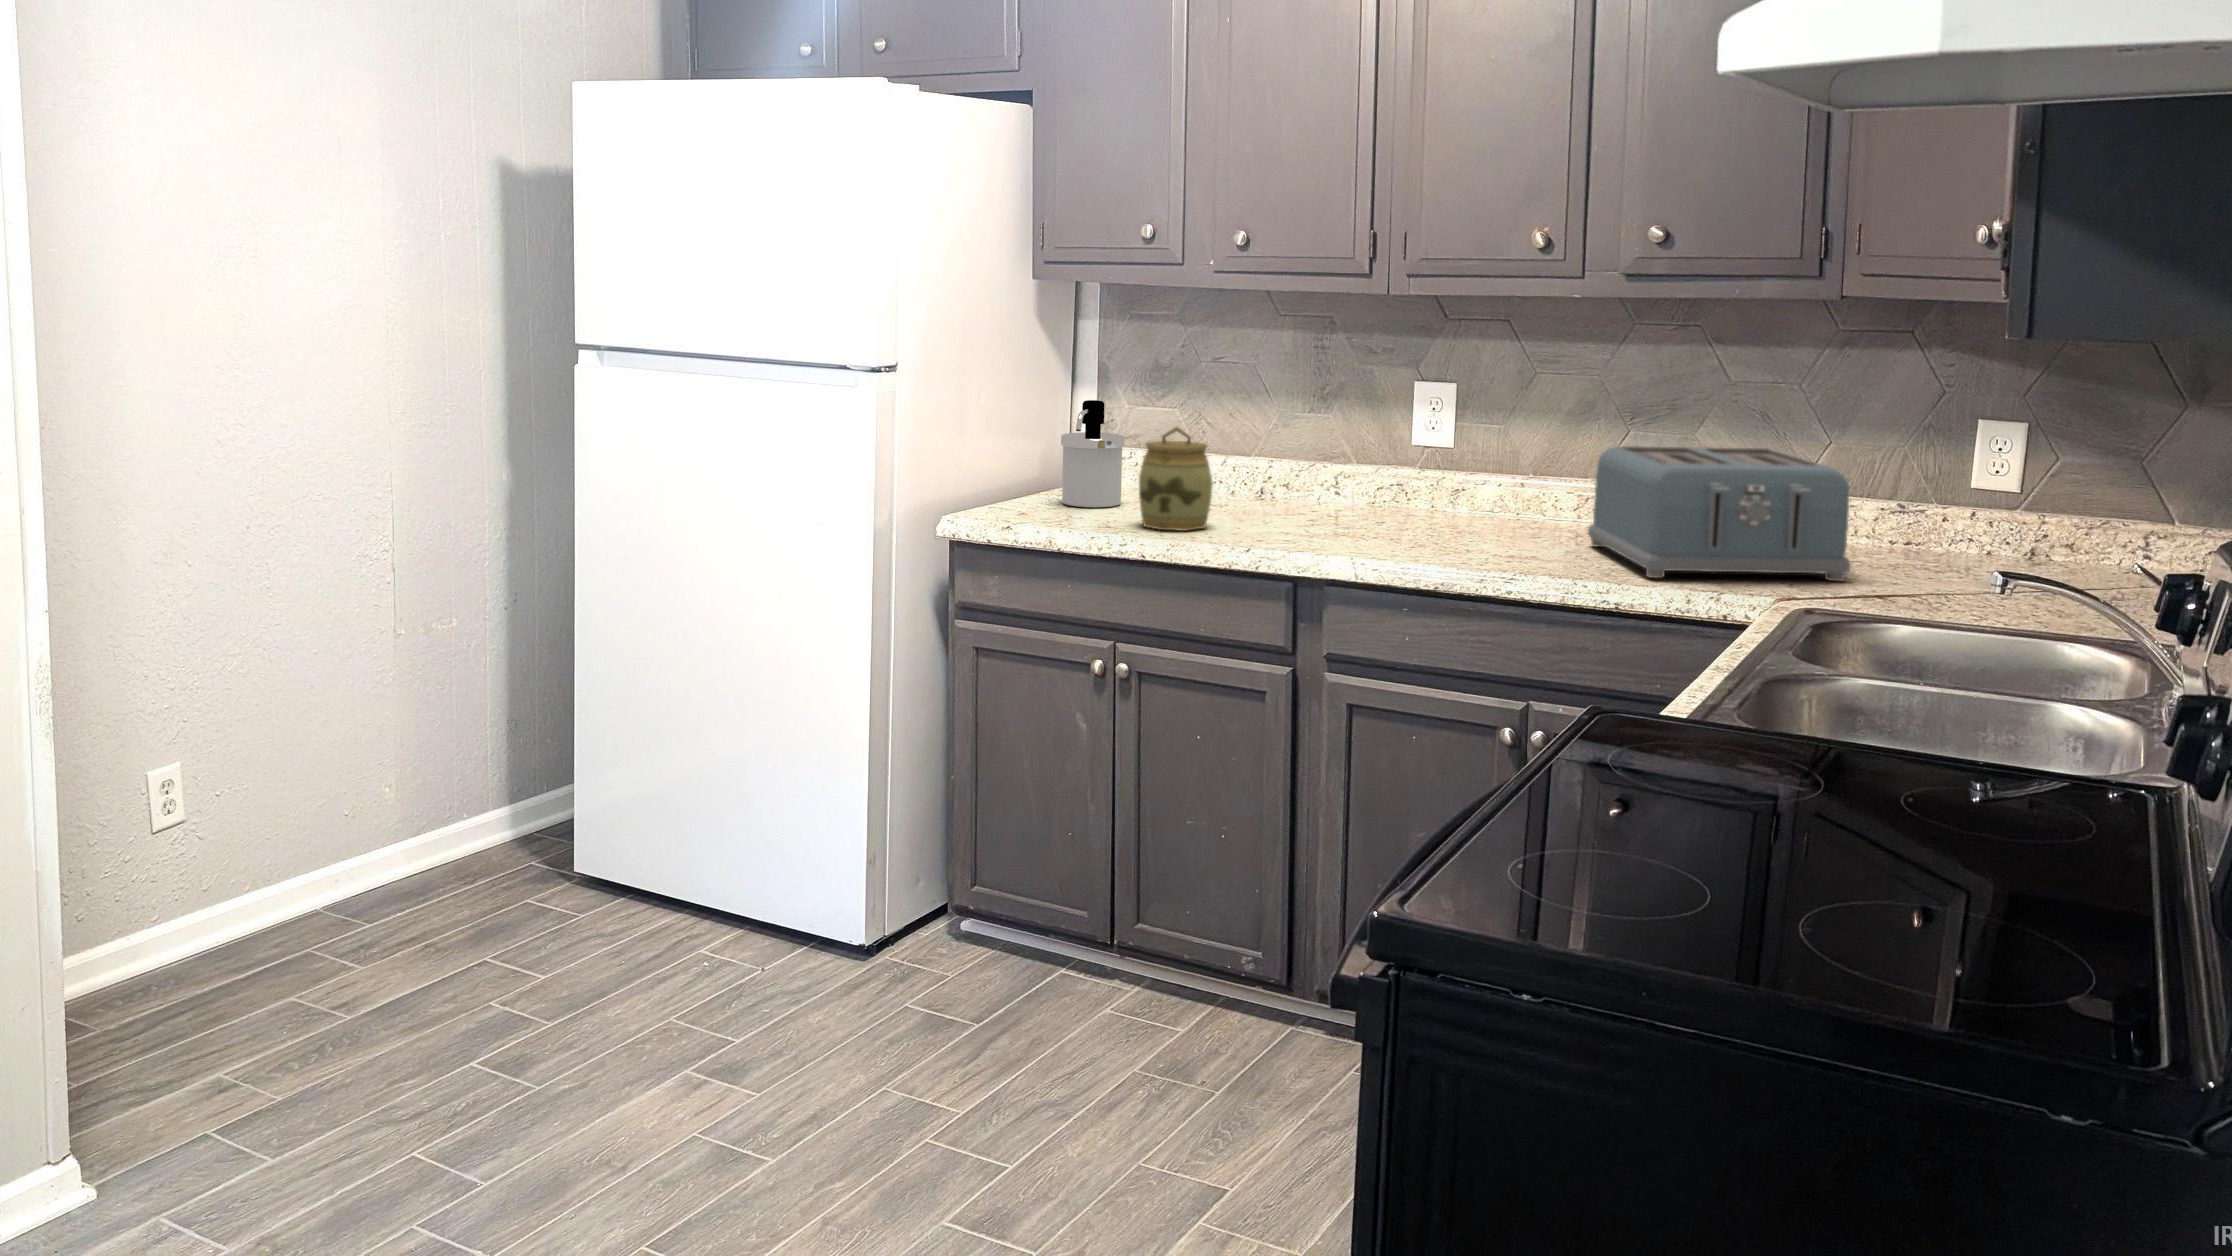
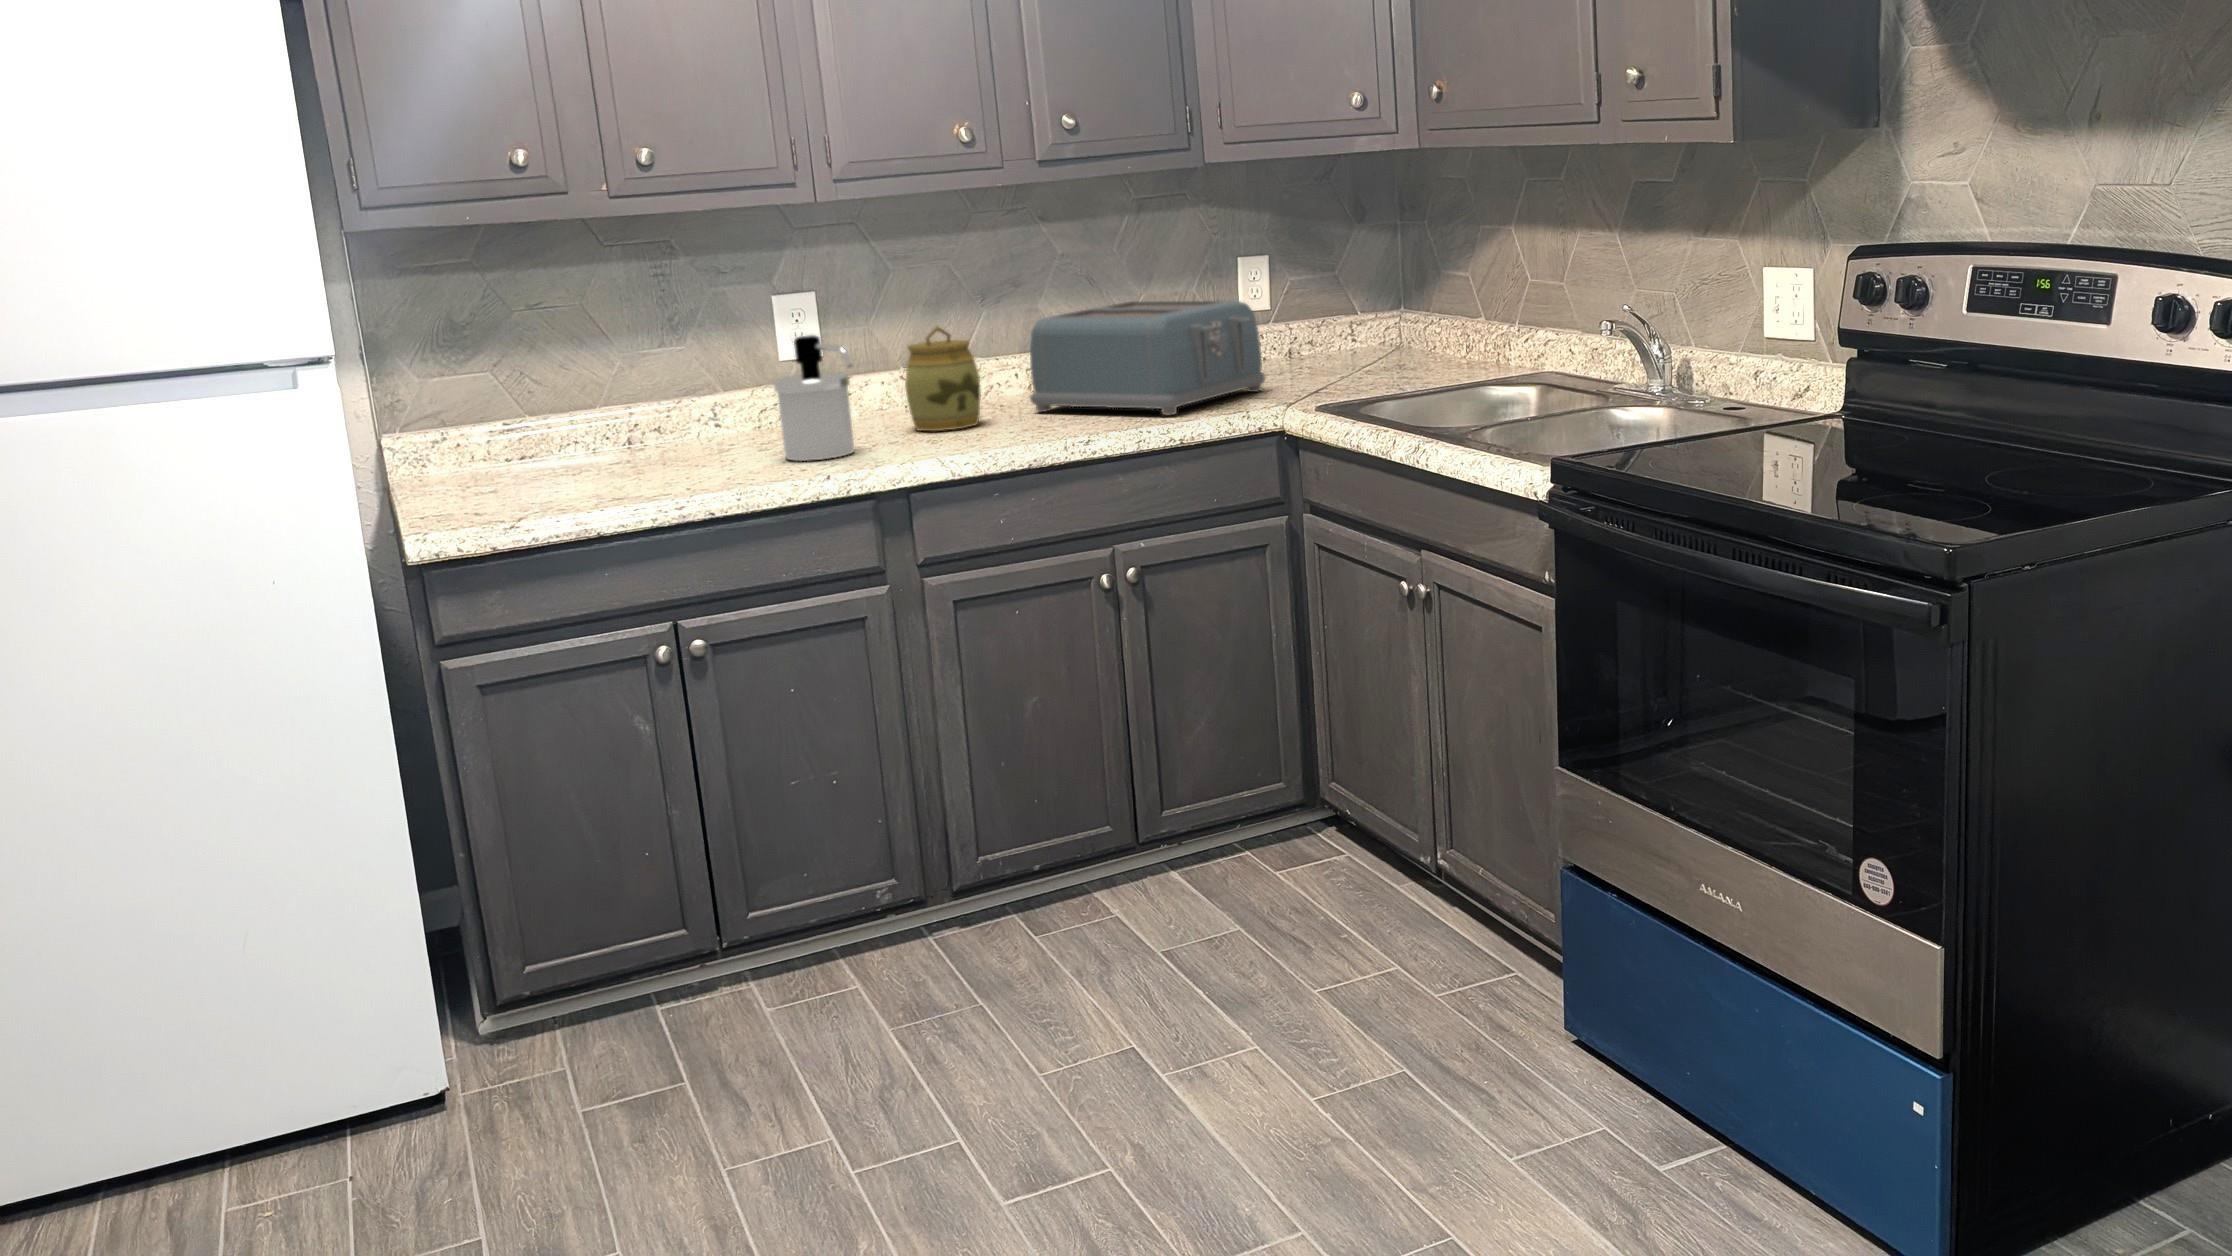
soap dispenser: present [1061,400,1125,507] -> present [774,335,854,461]
jar: present [1139,427,1212,531] -> present [905,327,981,431]

